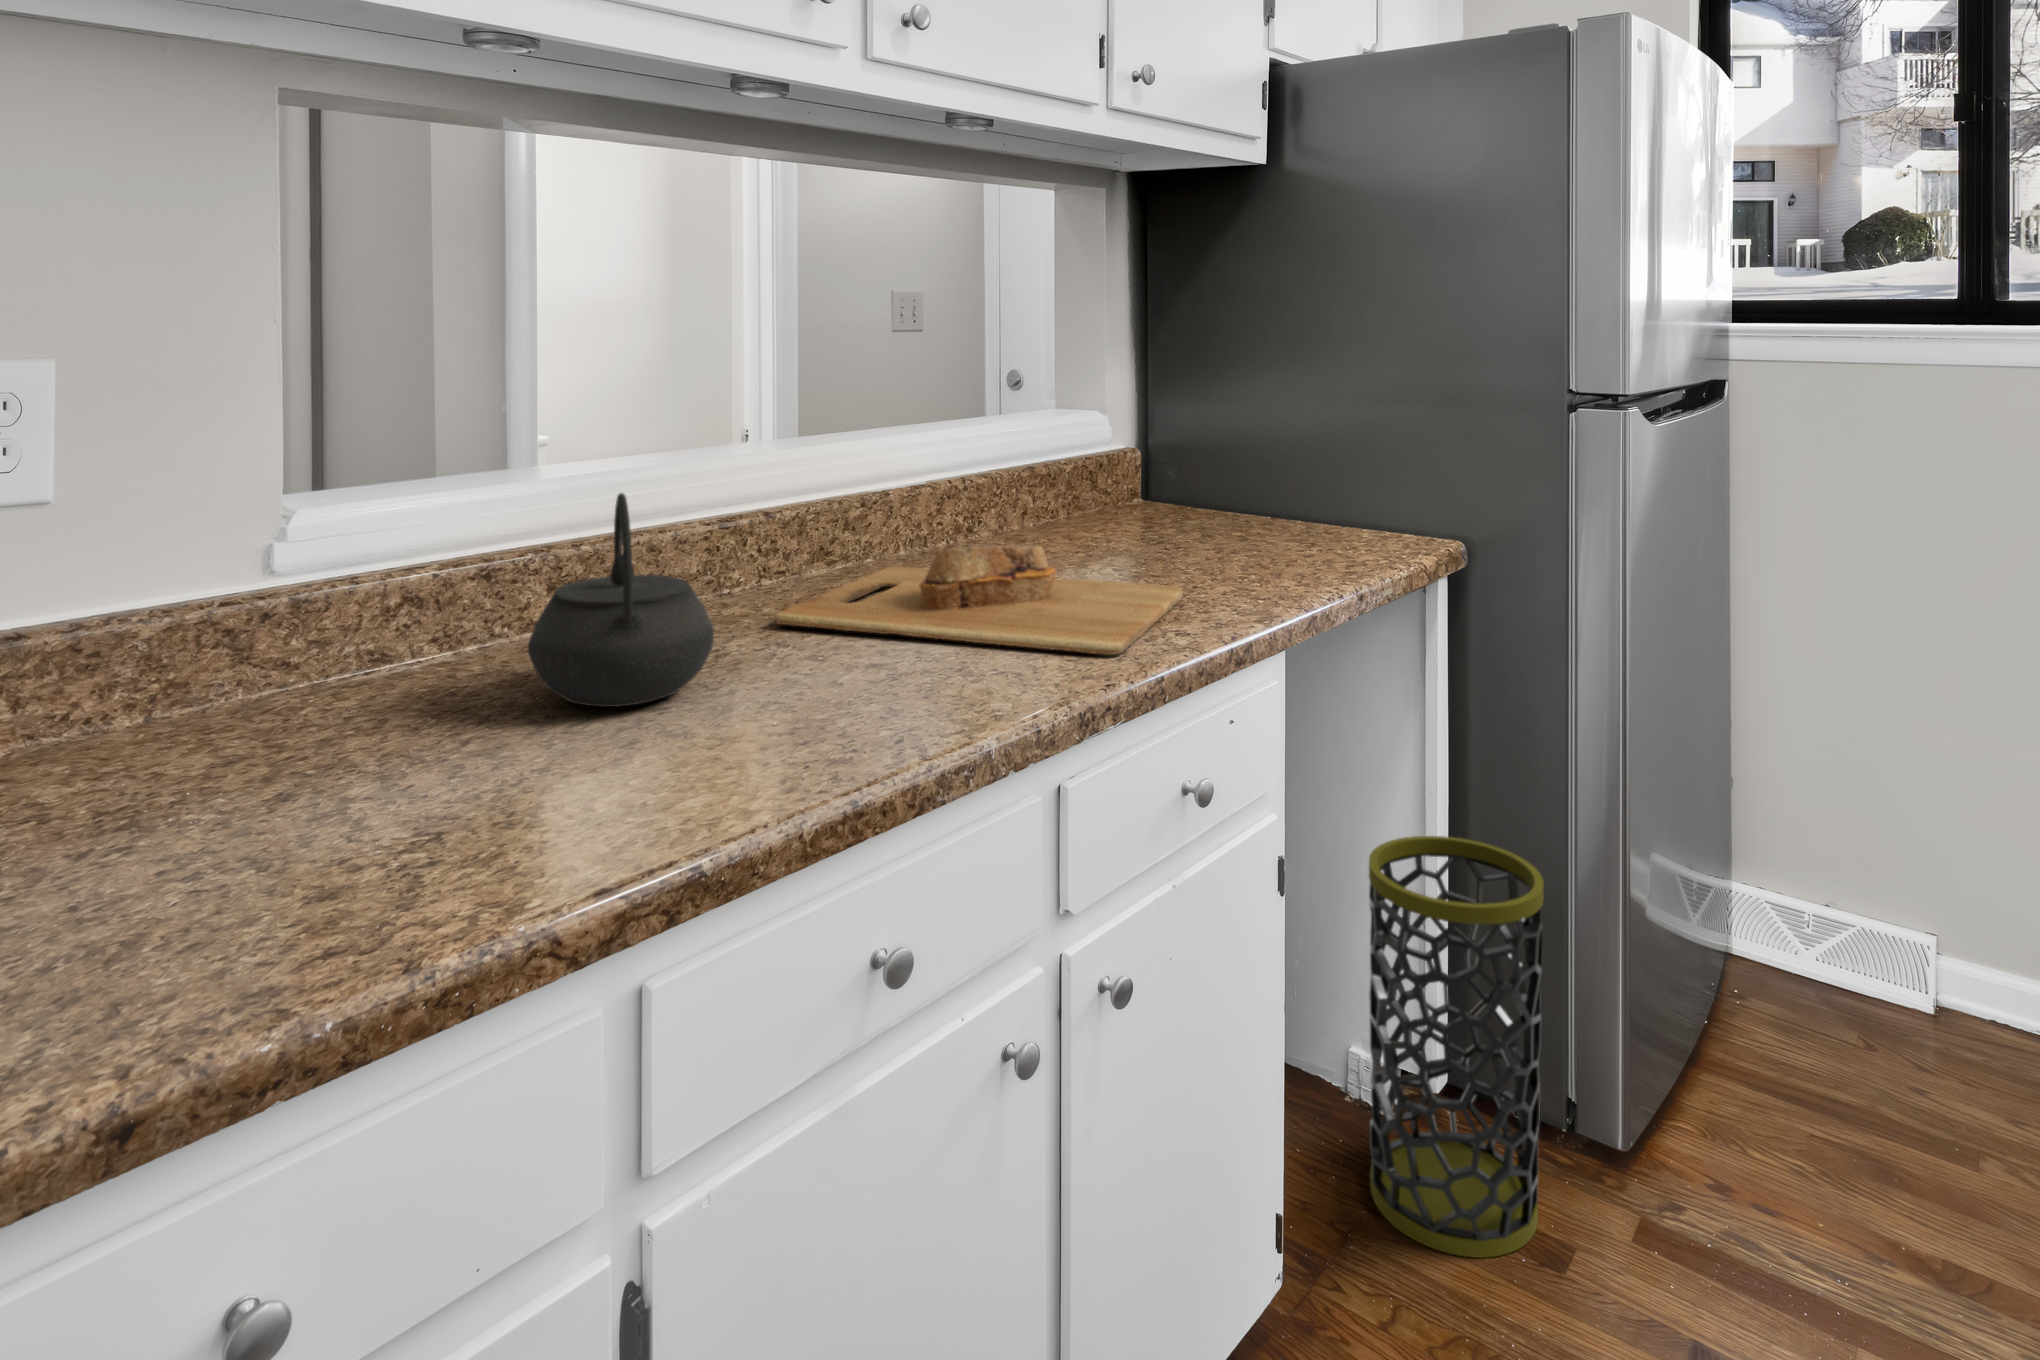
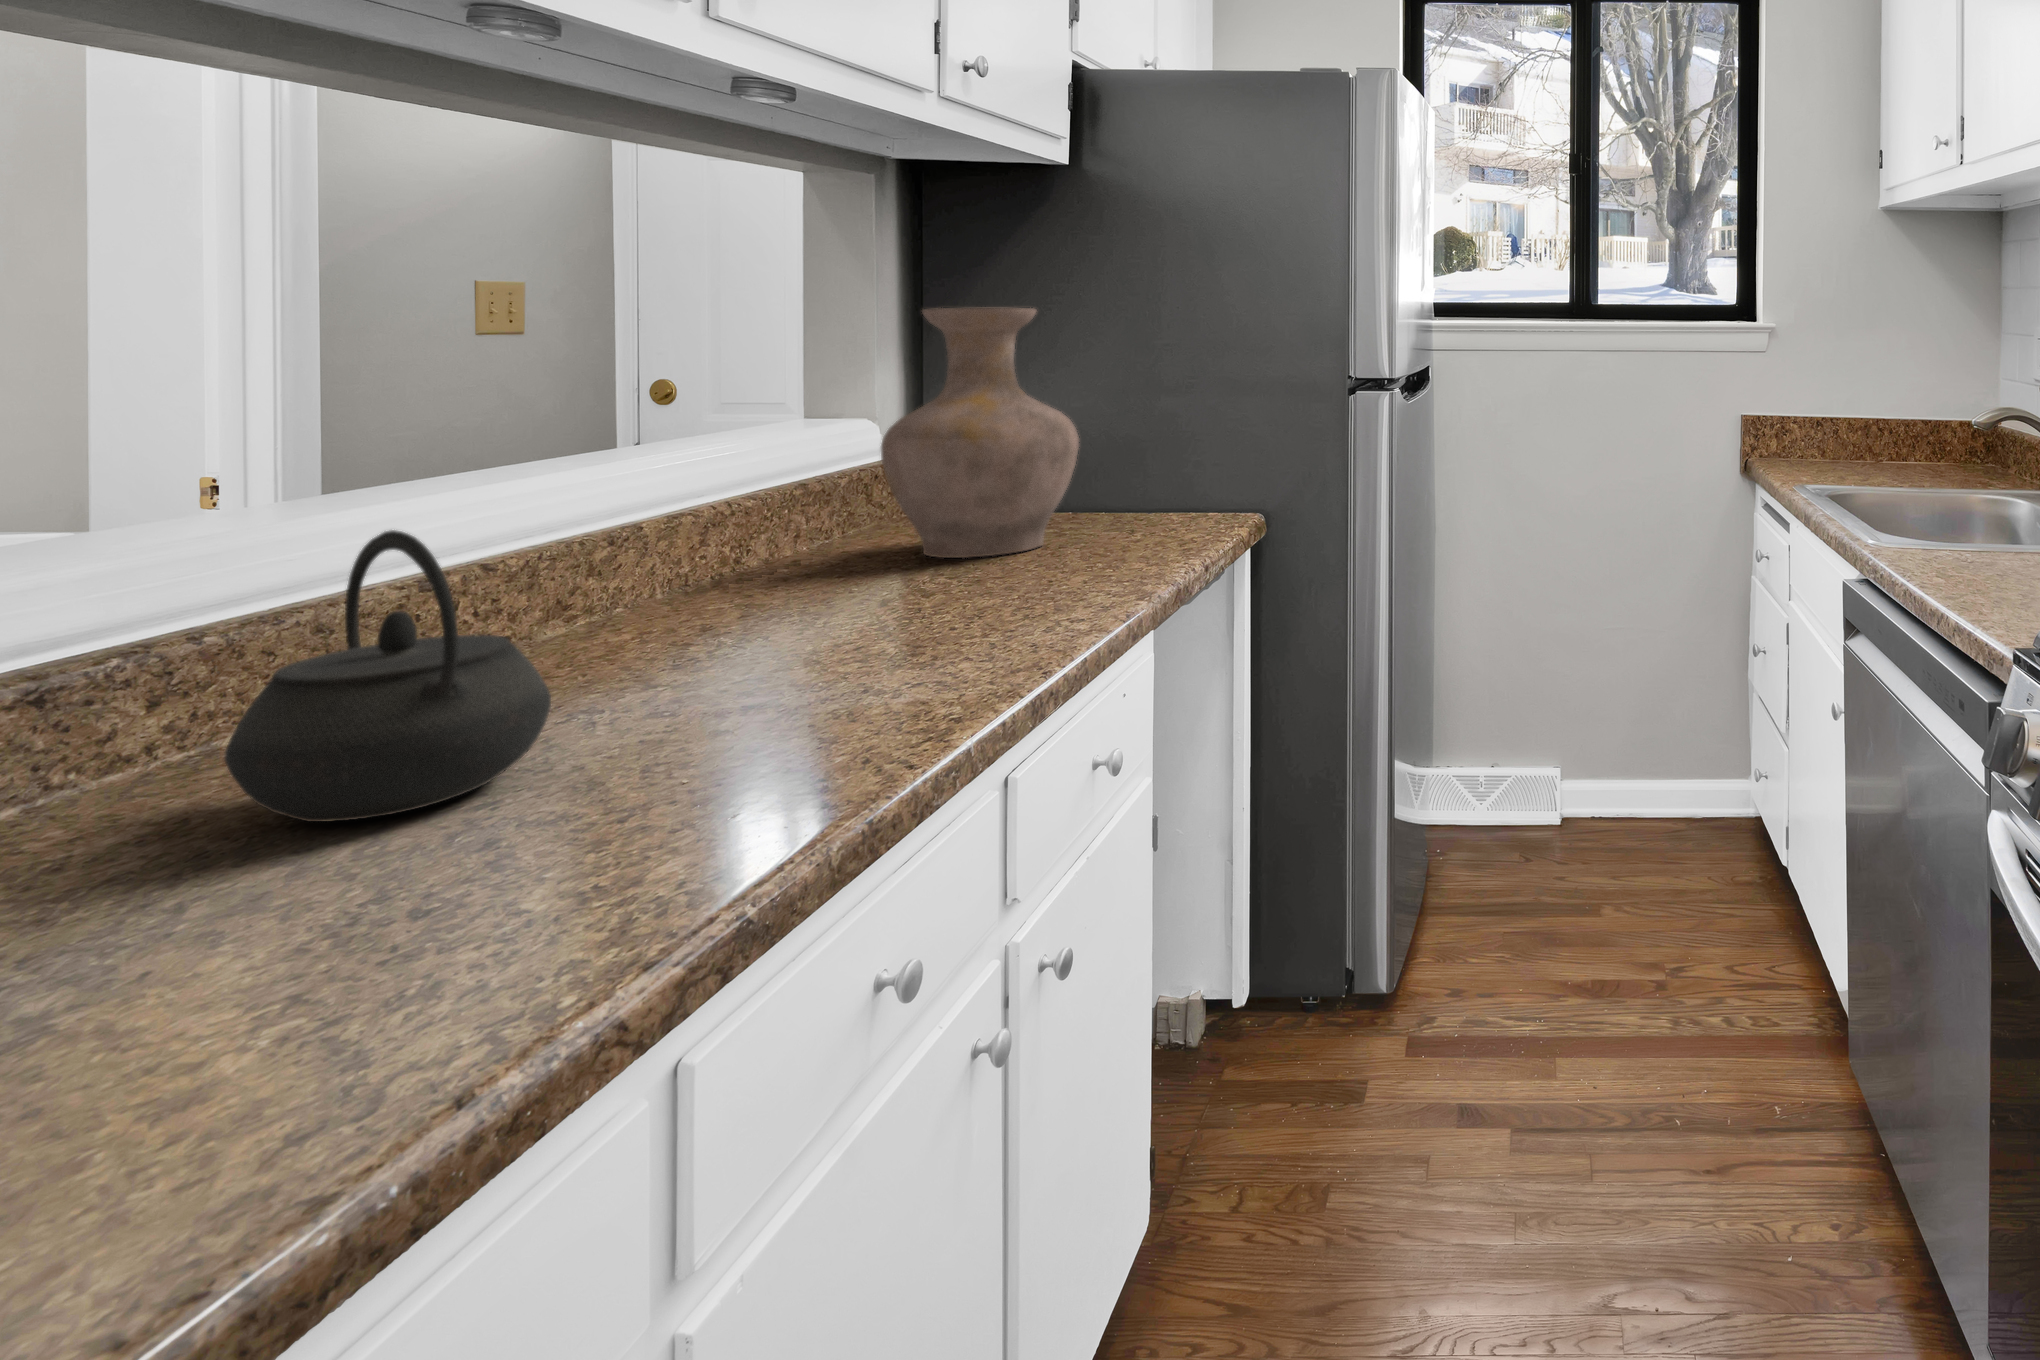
vase: none [1086,305,1265,552] -> present [881,308,1079,558]
cutting board: present [776,545,1183,655] -> none [559,555,1047,689]
trash can: present [1369,836,1544,1258] -> none [1193,772,1343,1136]

